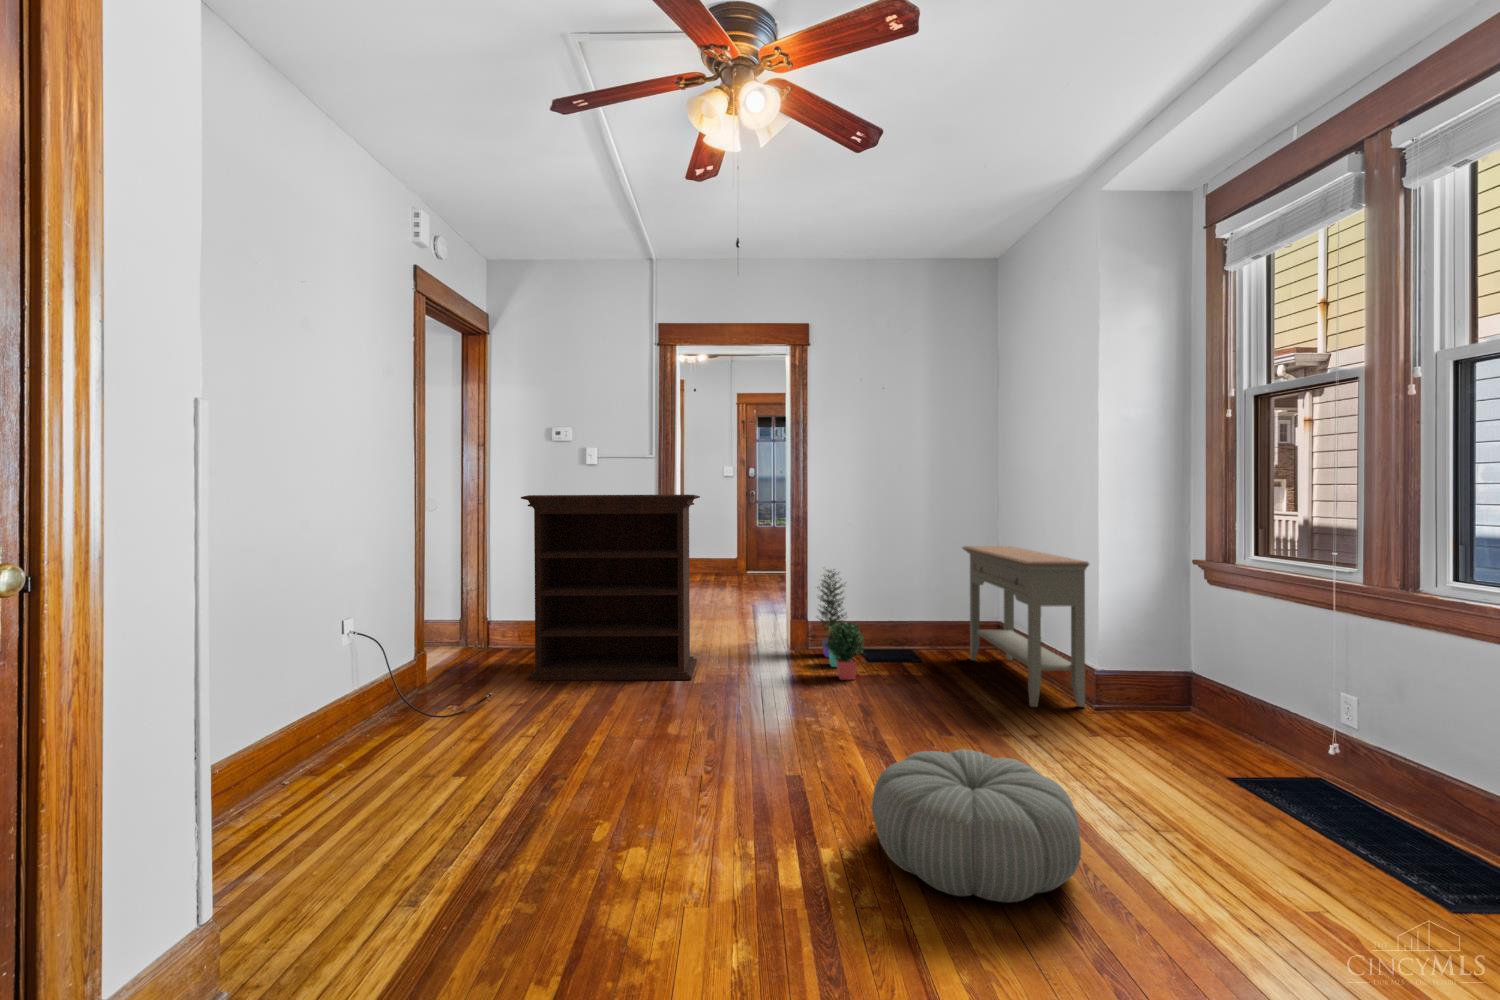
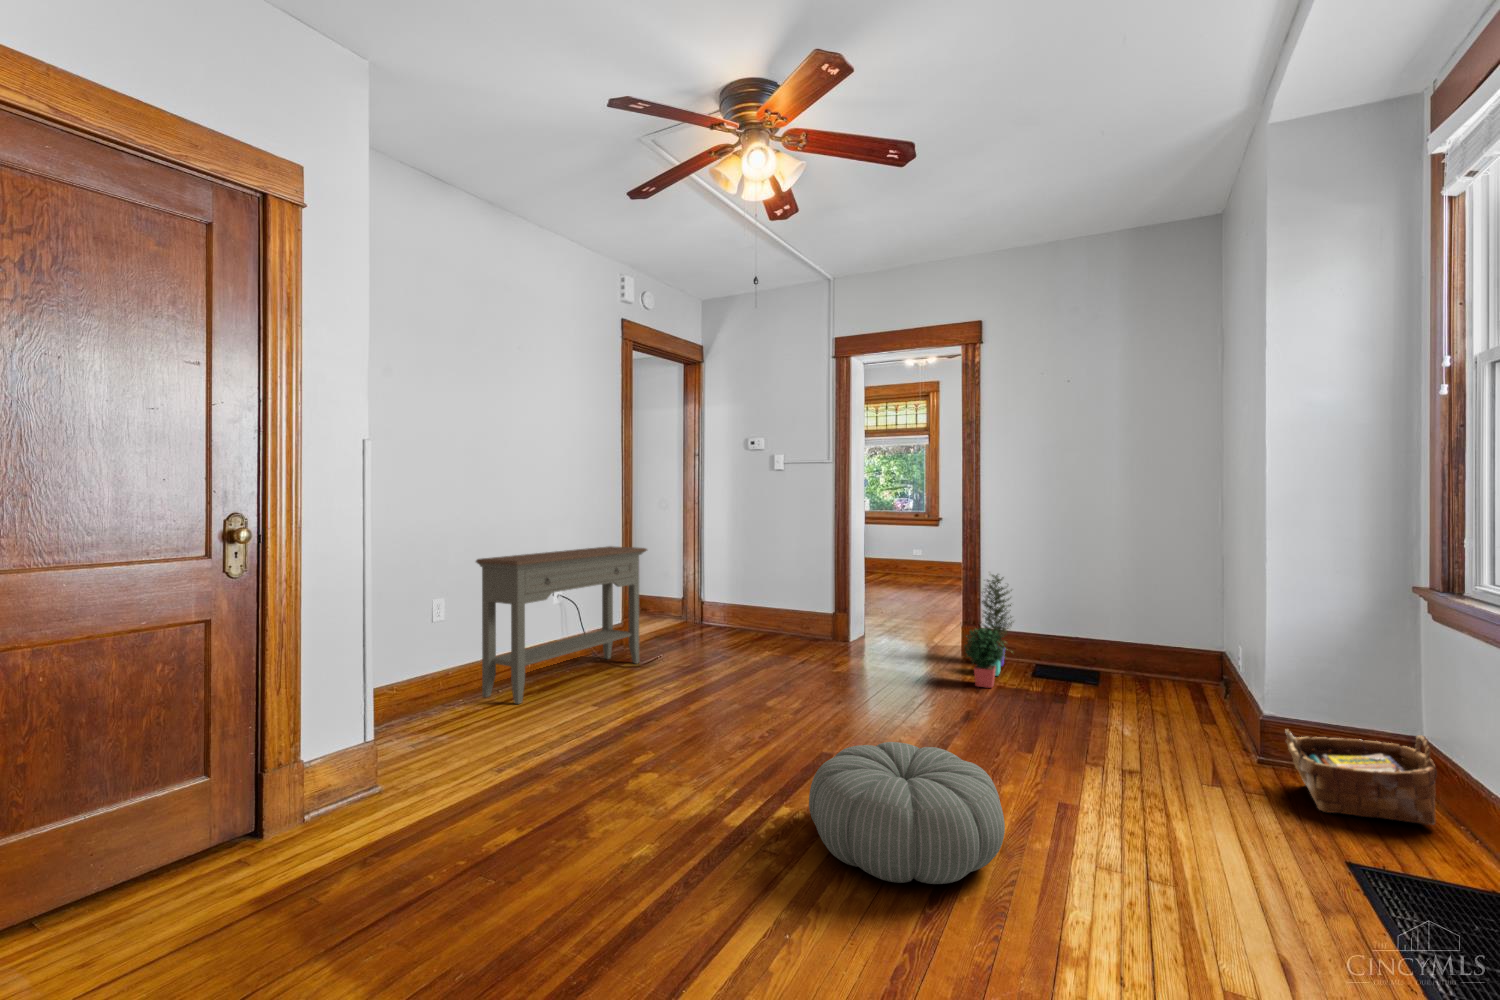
bookshelf: present [521,495,700,680] -> none [700,496,858,667]
console table: present [962,546,1089,707] -> present [476,546,647,704]
woven basket: none [1135,673,1241,743] -> present [1285,729,1437,825]

